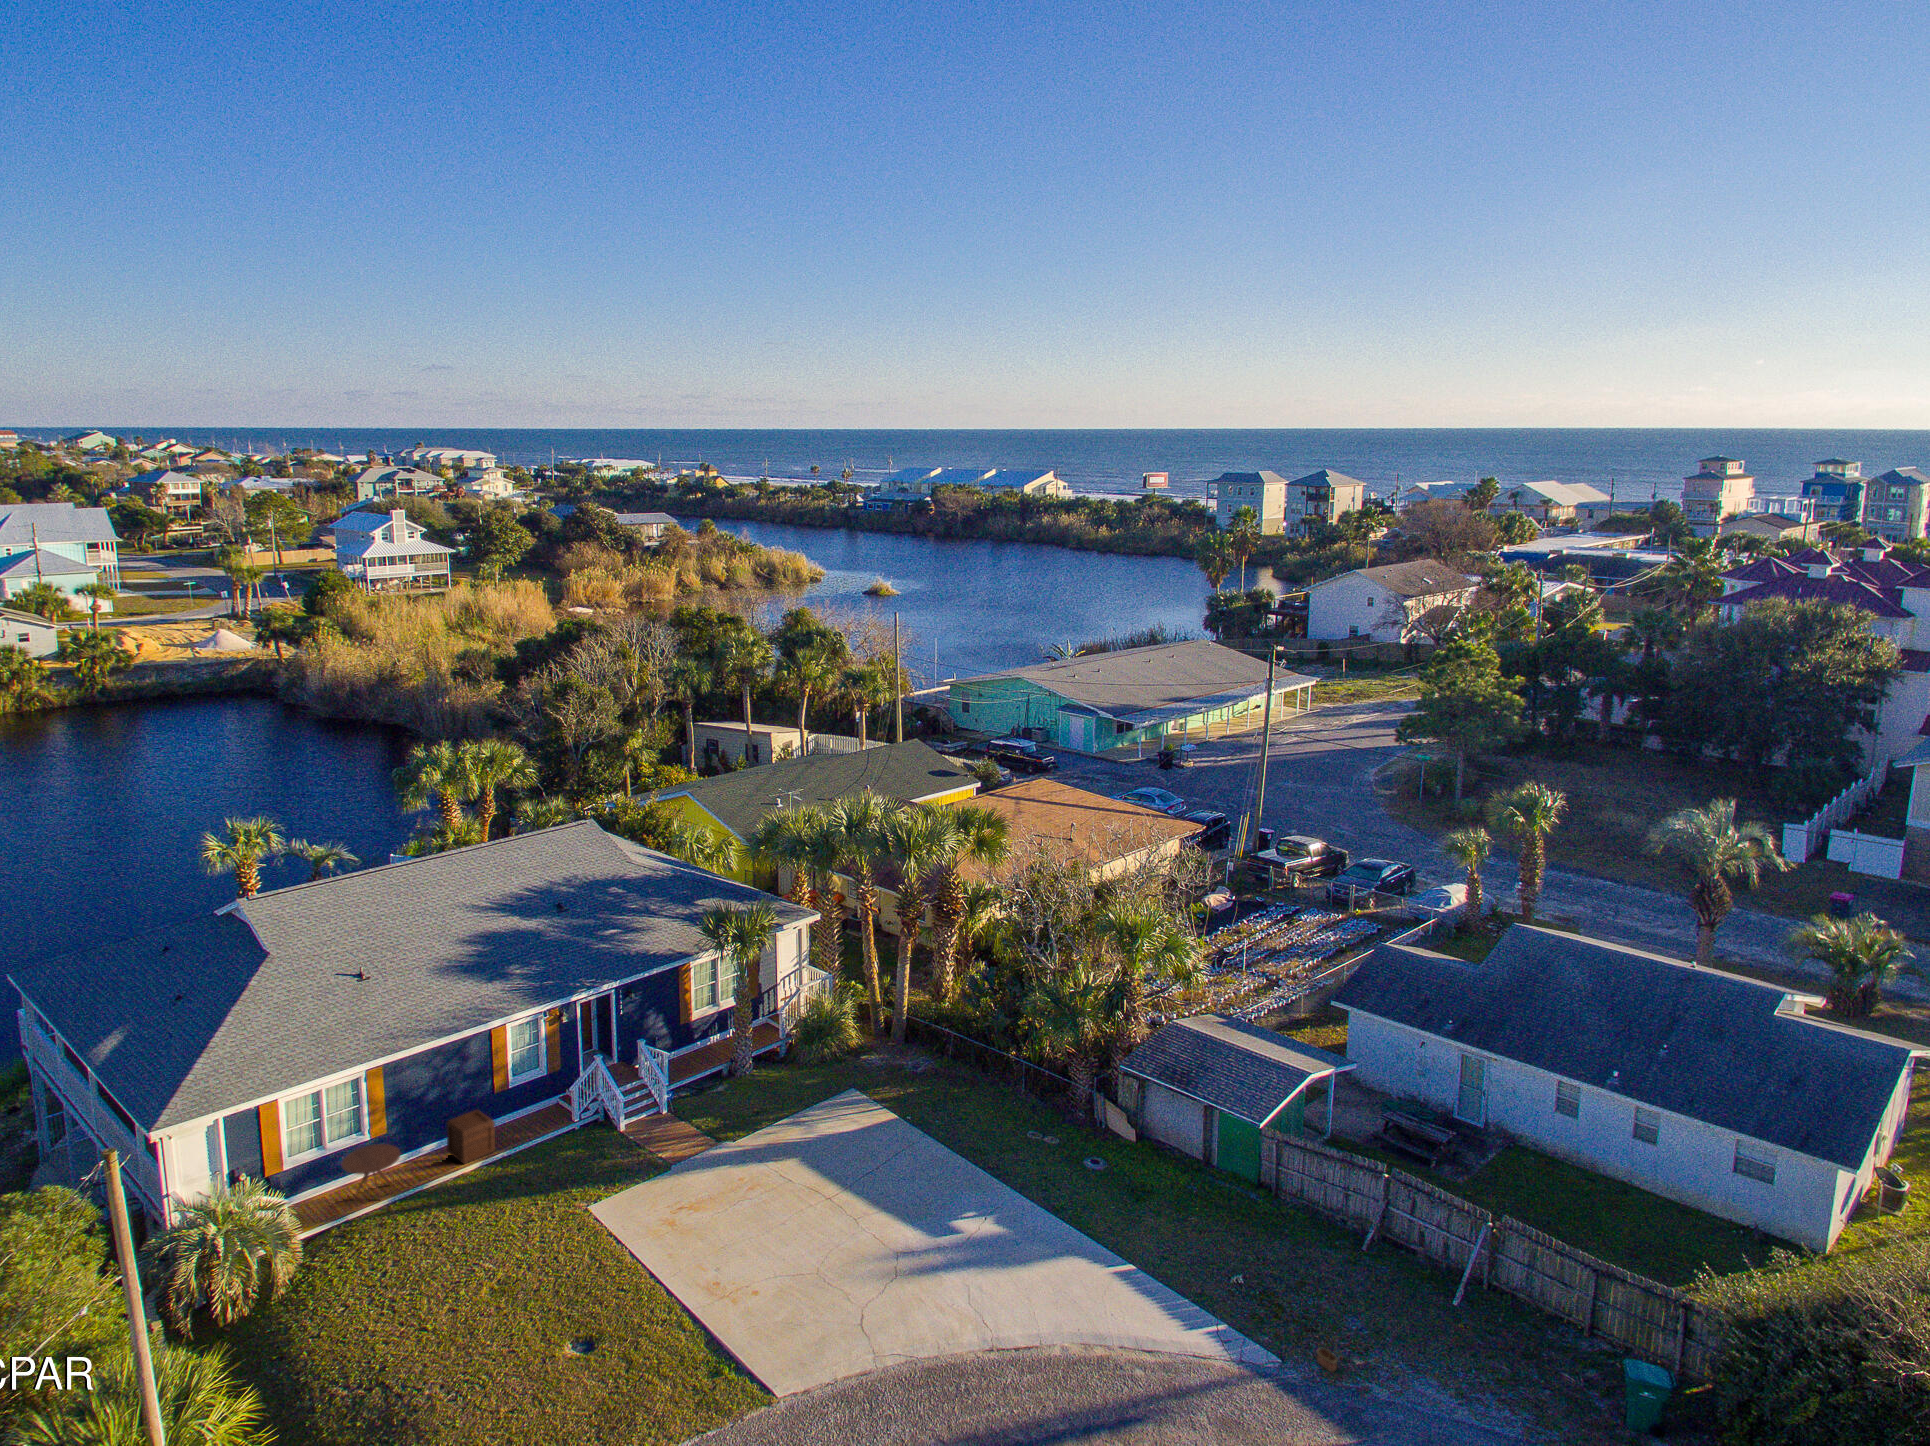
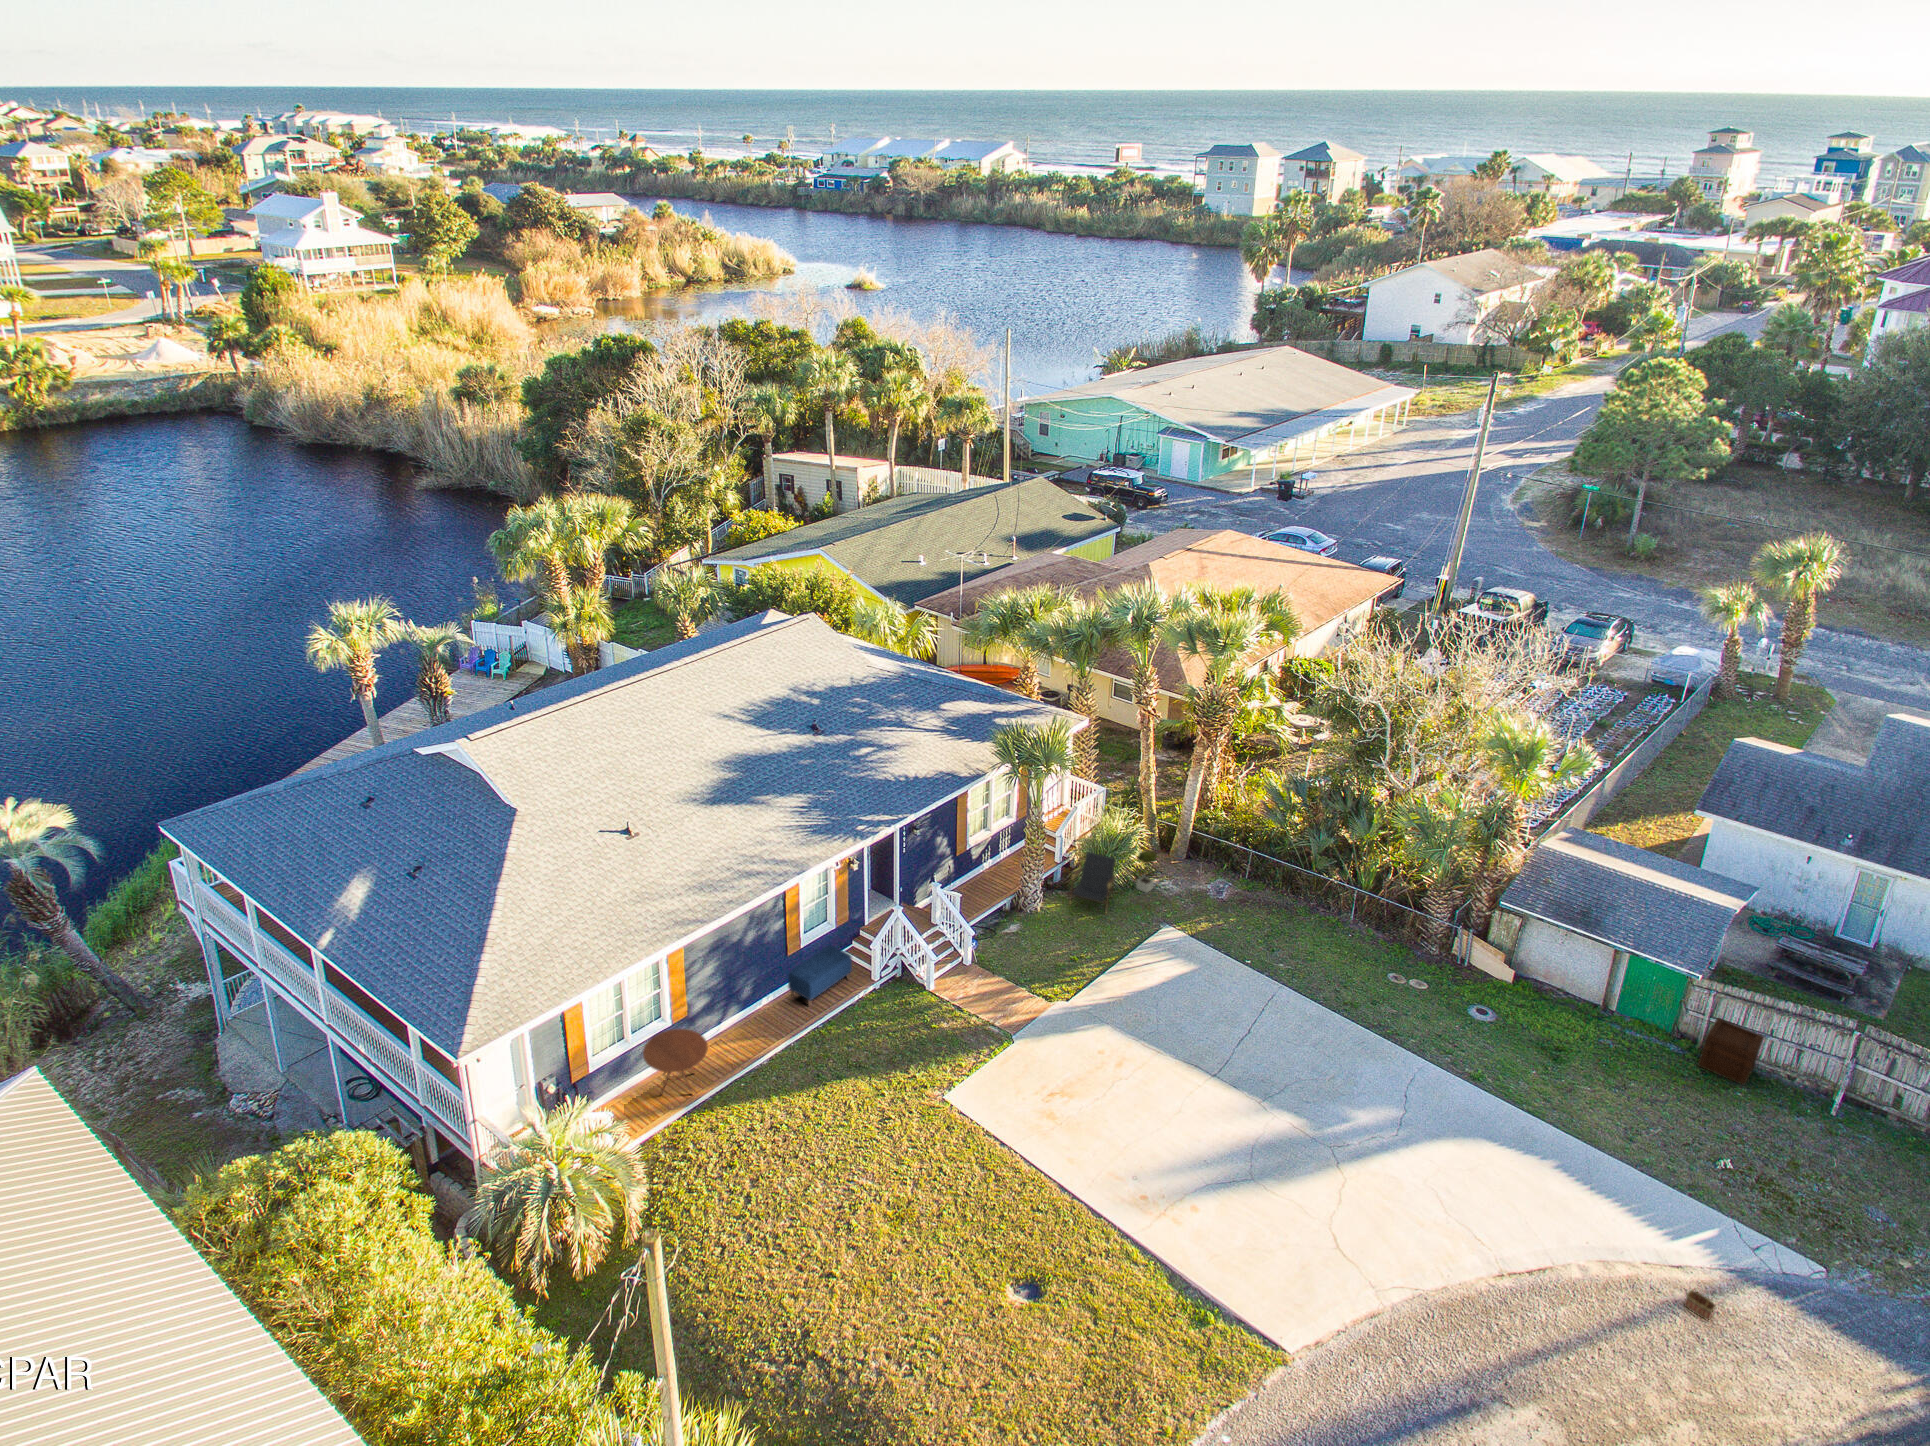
lounge chair: none [782,1027,824,1082] -> present [1070,852,1116,913]
potted tree: none [846,1028,864,1068] -> present [1136,850,1157,893]
bench: none [501,1091,562,1142] -> present [788,945,852,1006]
wooden crate: present [446,1110,495,1164] -> present [1698,1018,1764,1085]
basket: present [1317,1348,1338,1372] -> present [1684,1290,1715,1320]

